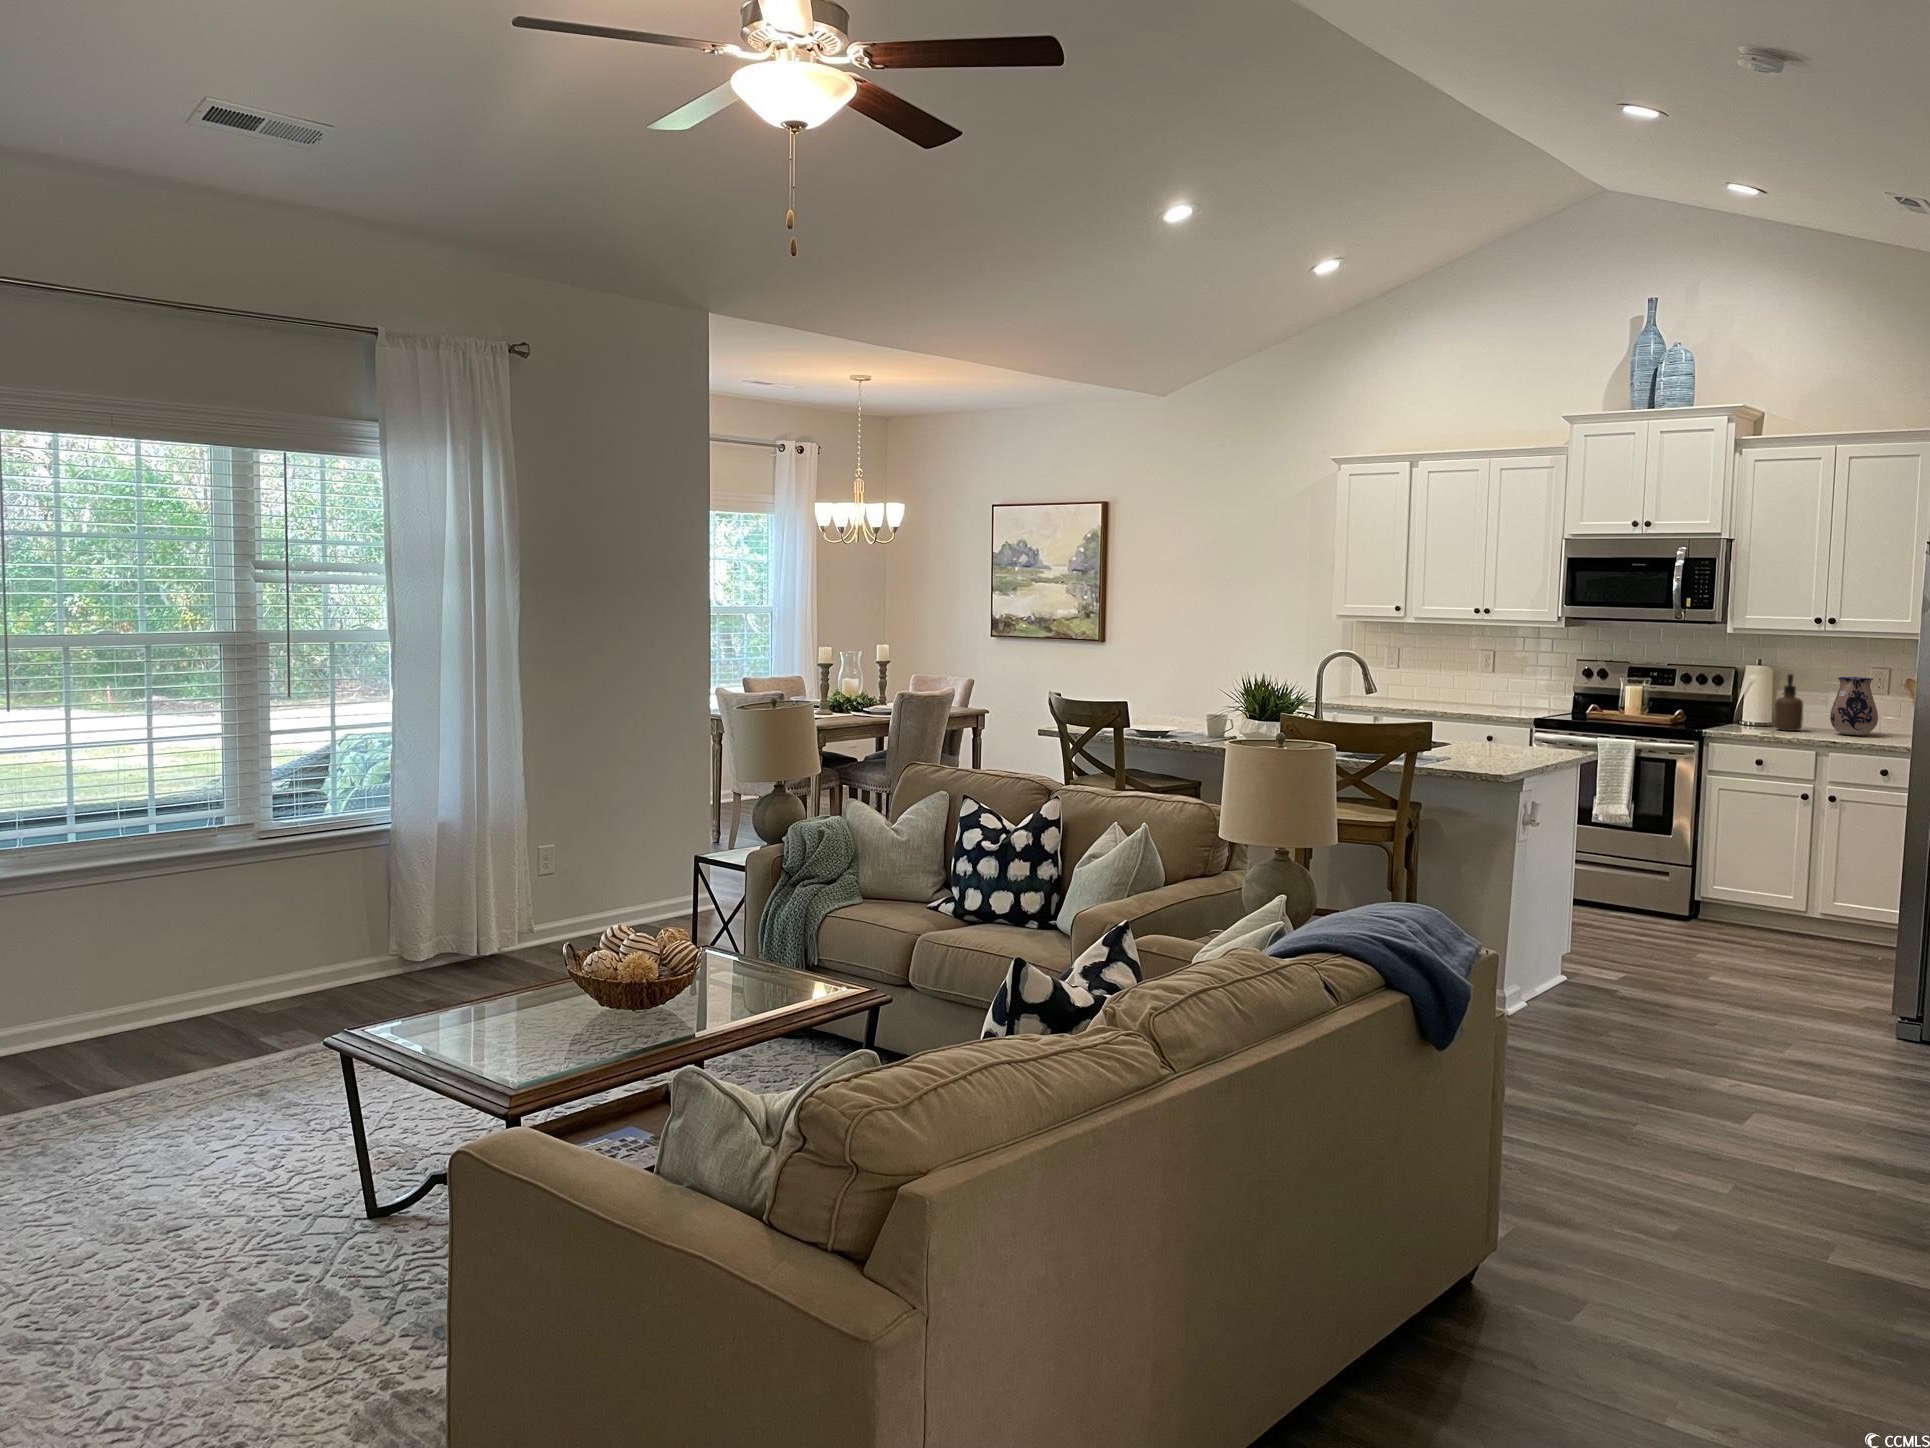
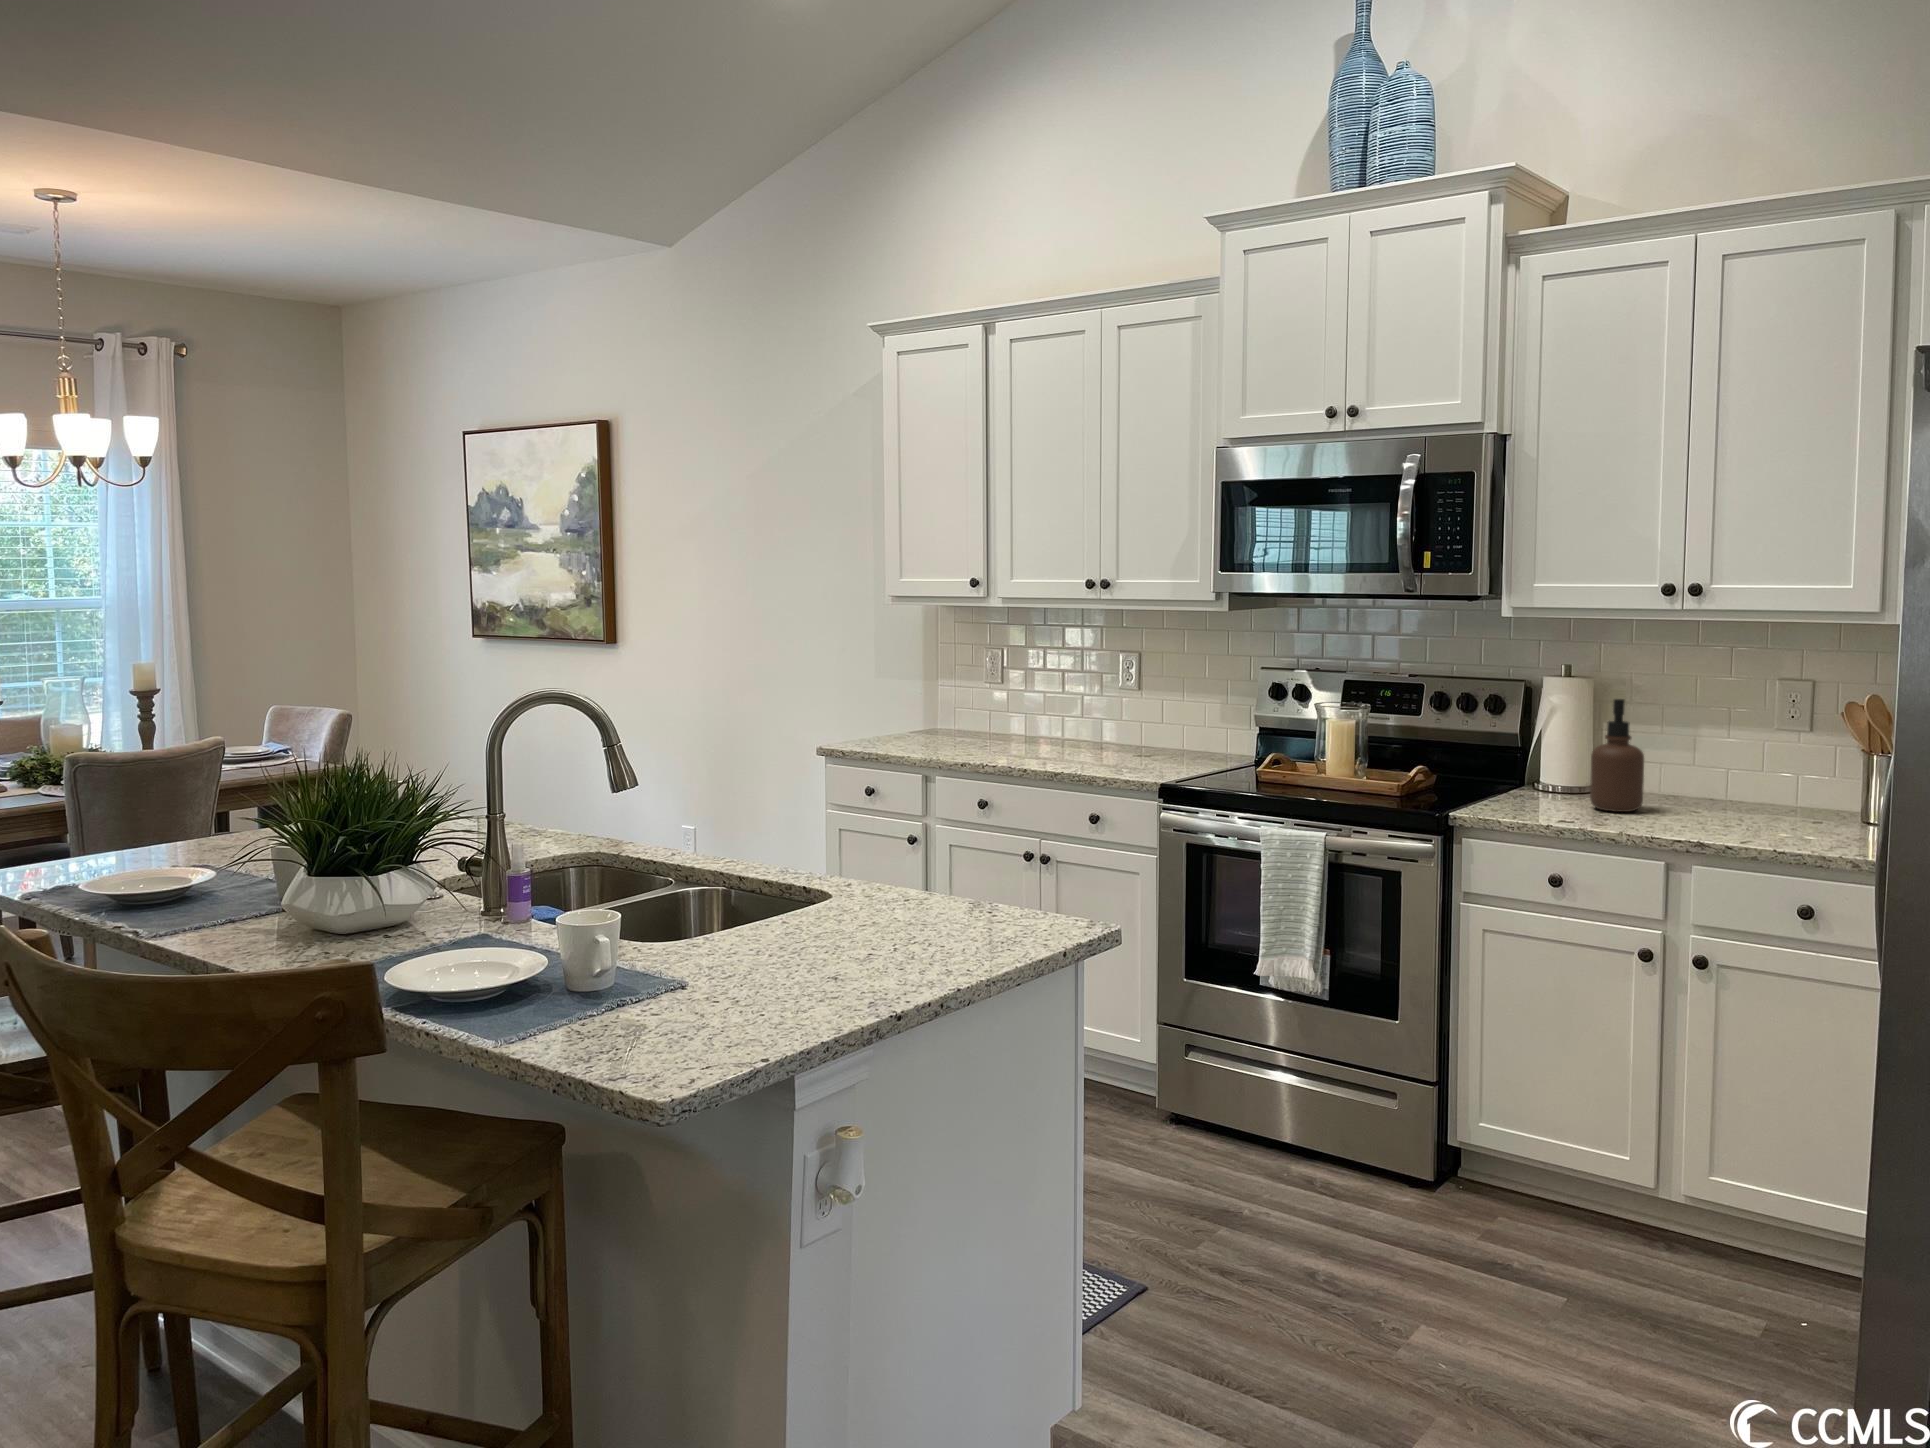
ceramic pitcher: present [1830,677,1878,736] -> none [1695,704,1788,824]

